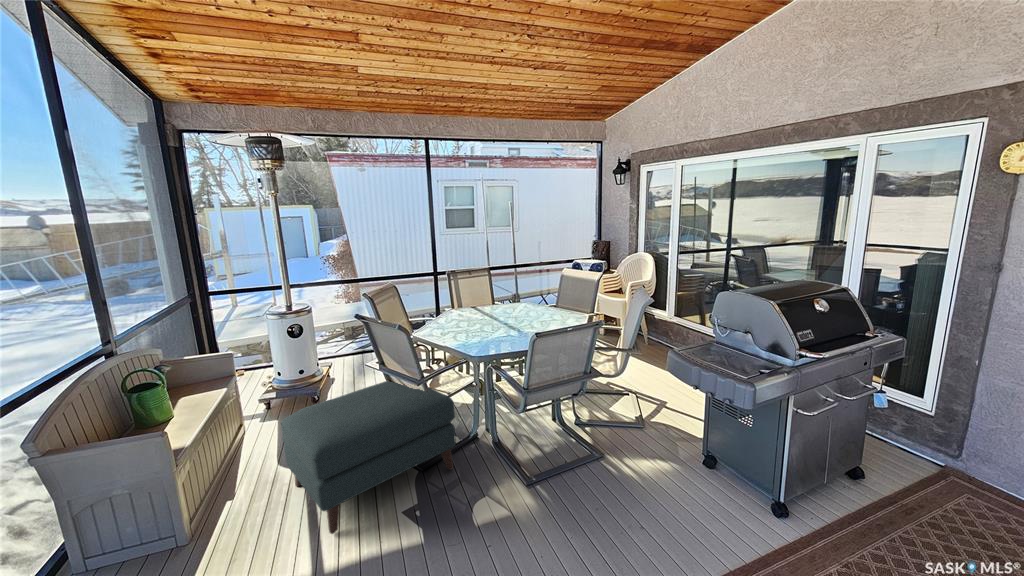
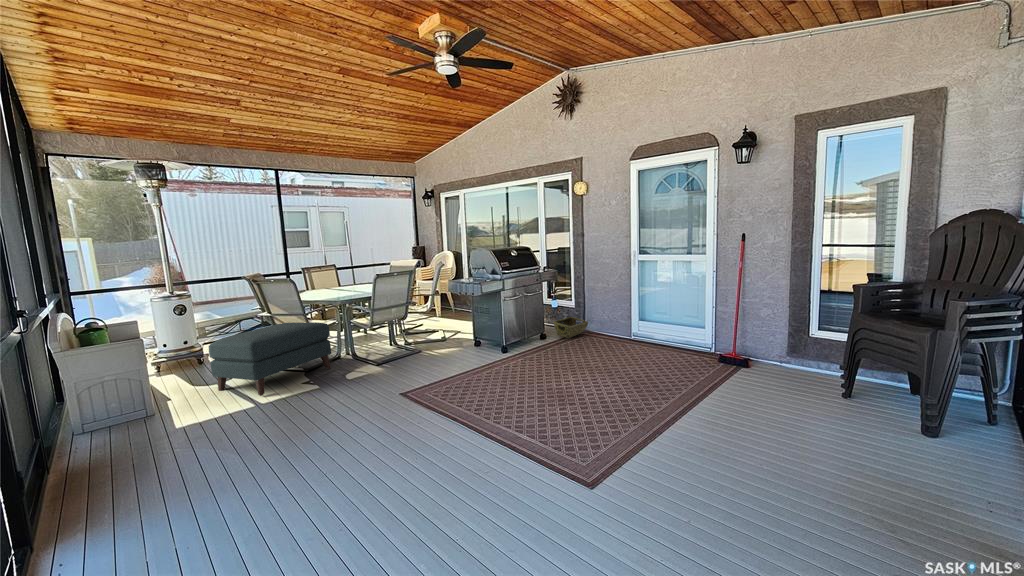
woven basket: none [884,432,979,494] -> present [553,317,588,338]

